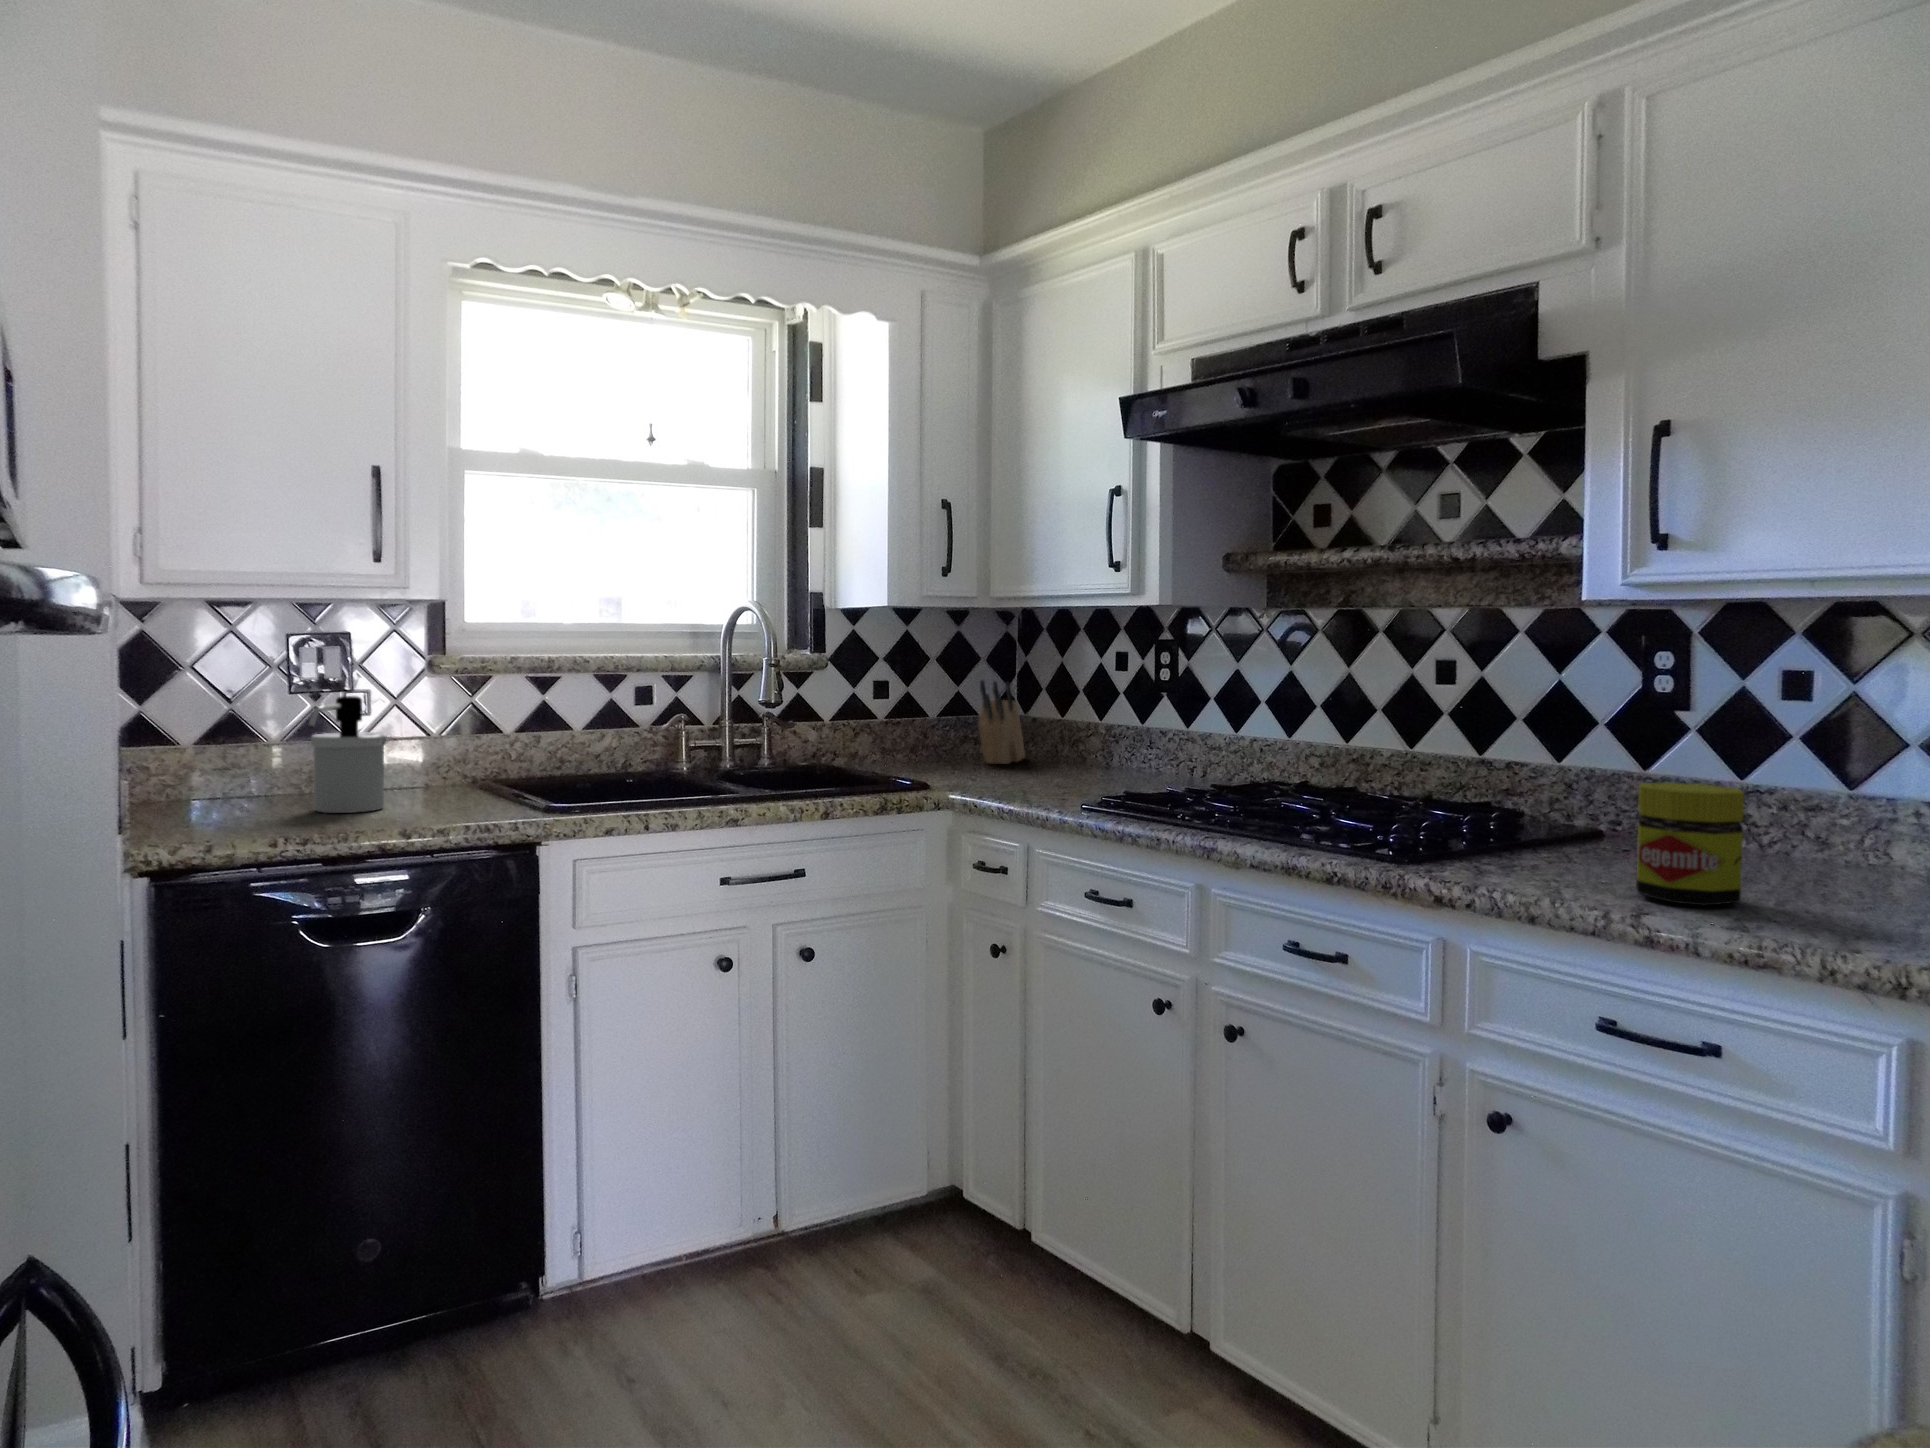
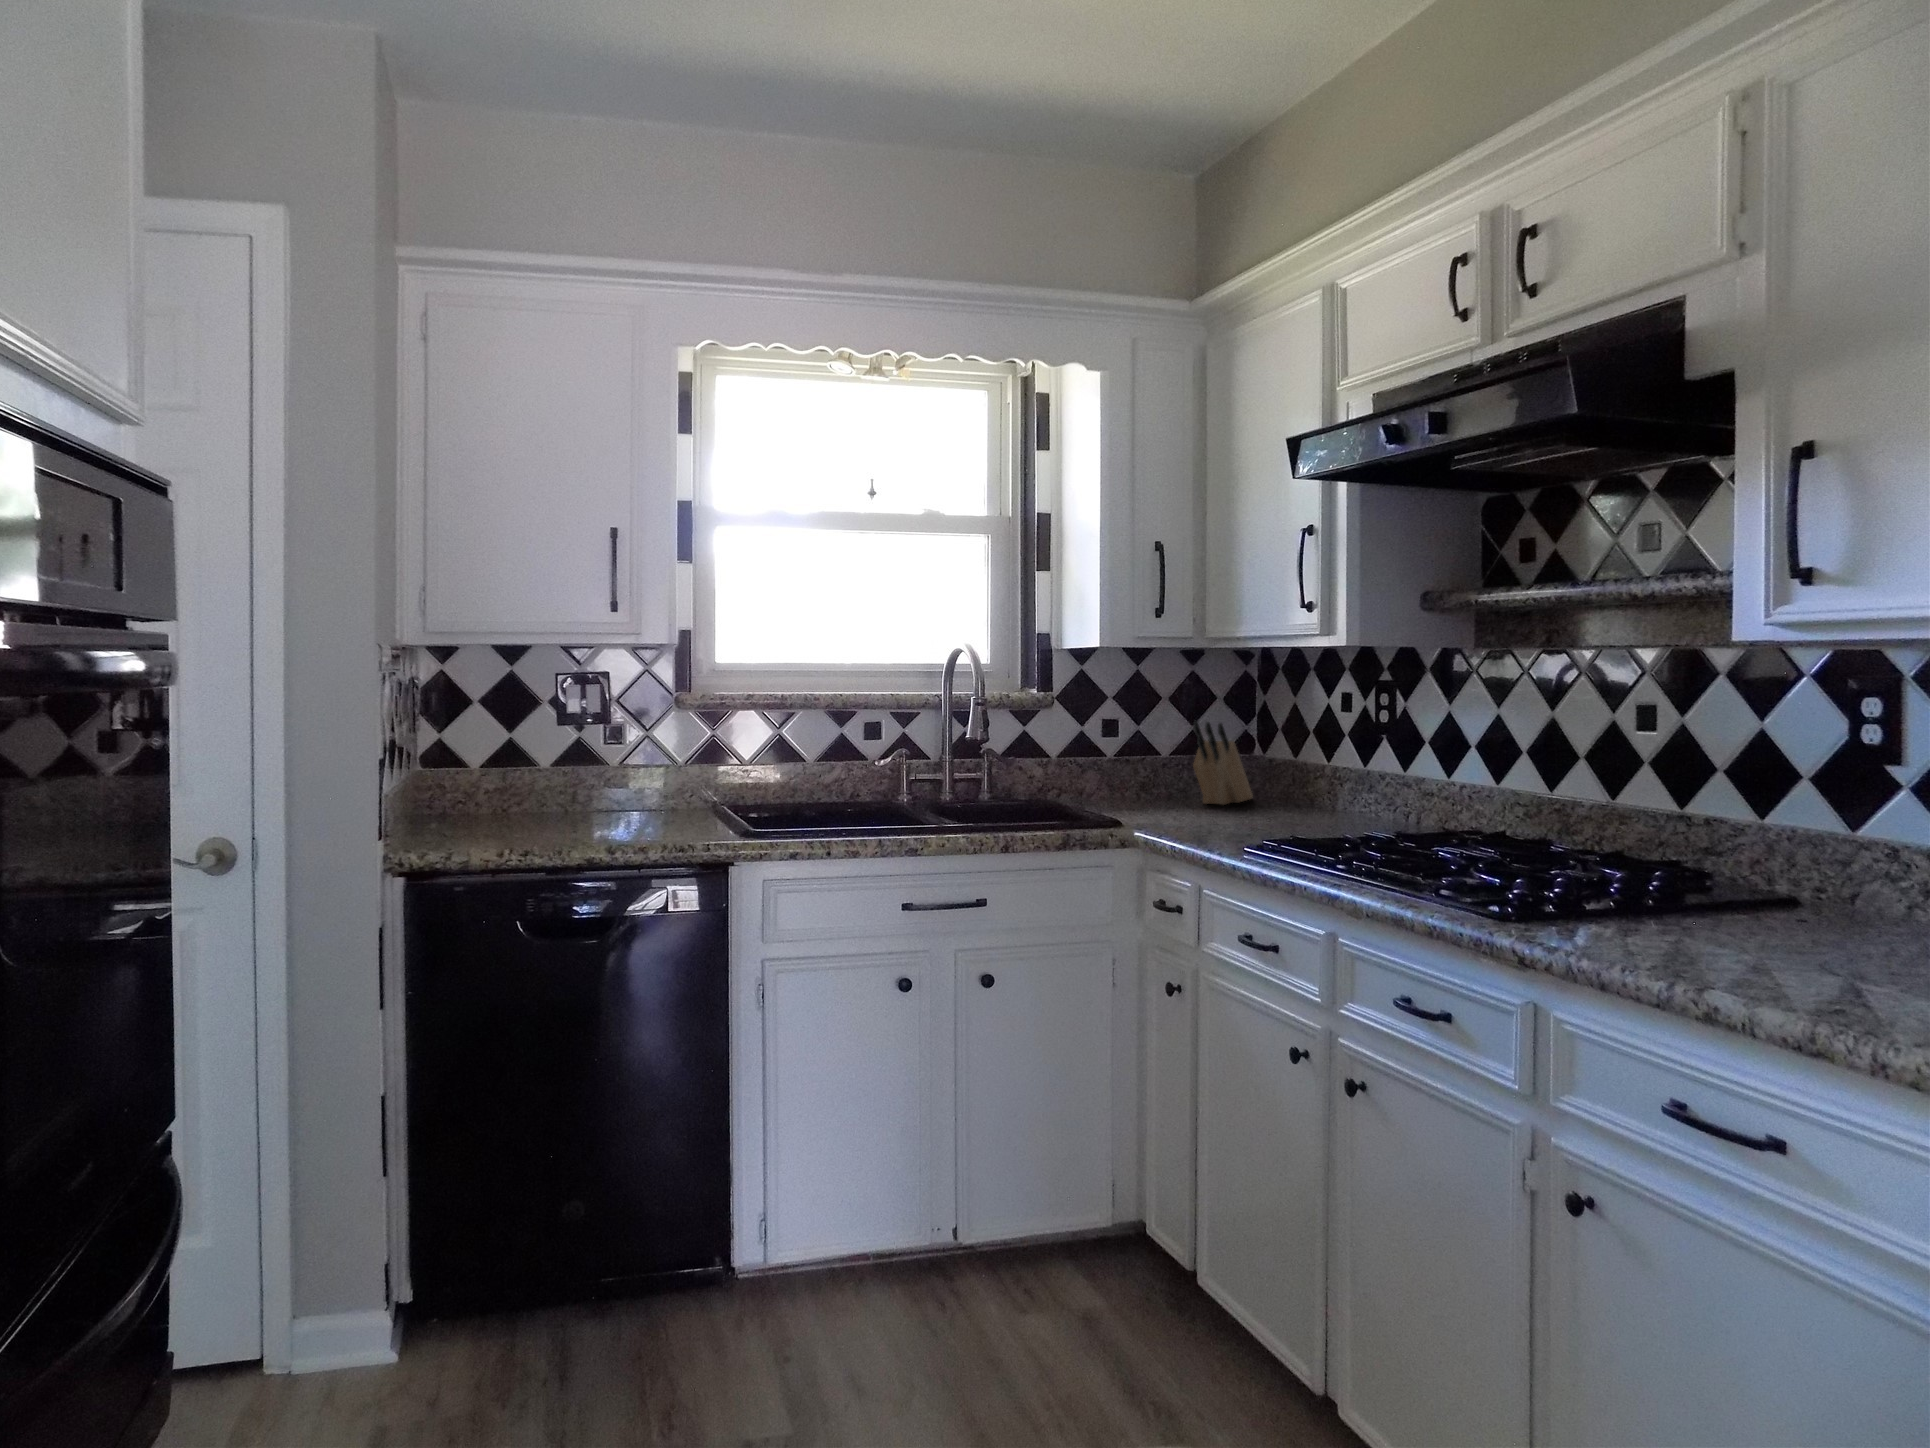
soap dispenser: present [309,696,386,813] -> none [559,733,629,830]
jar: present [1636,783,1744,905] -> none [1710,845,1836,984]

